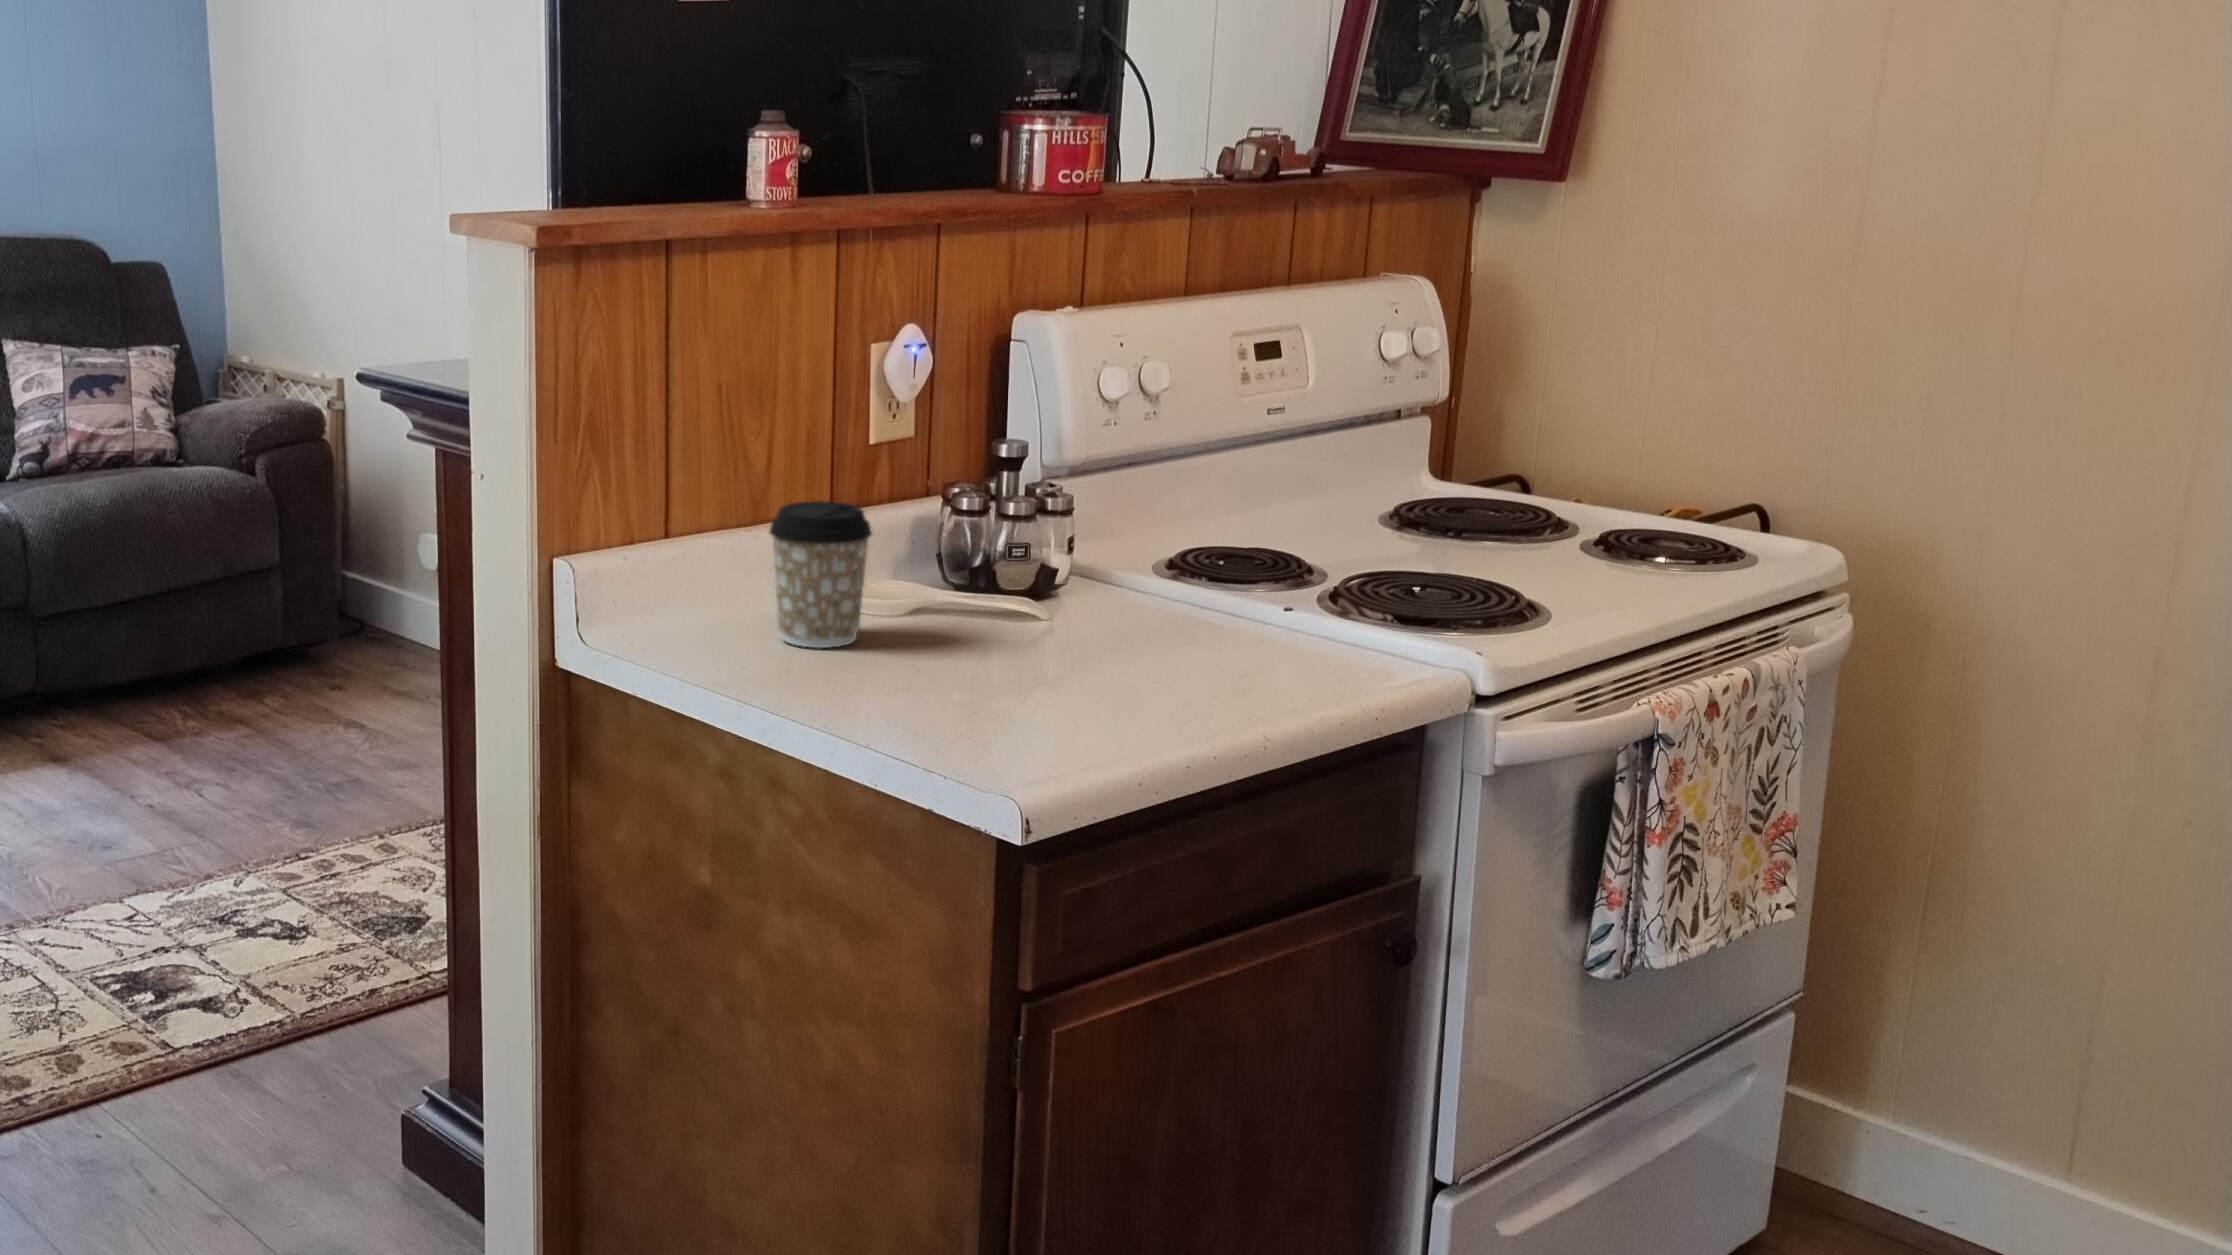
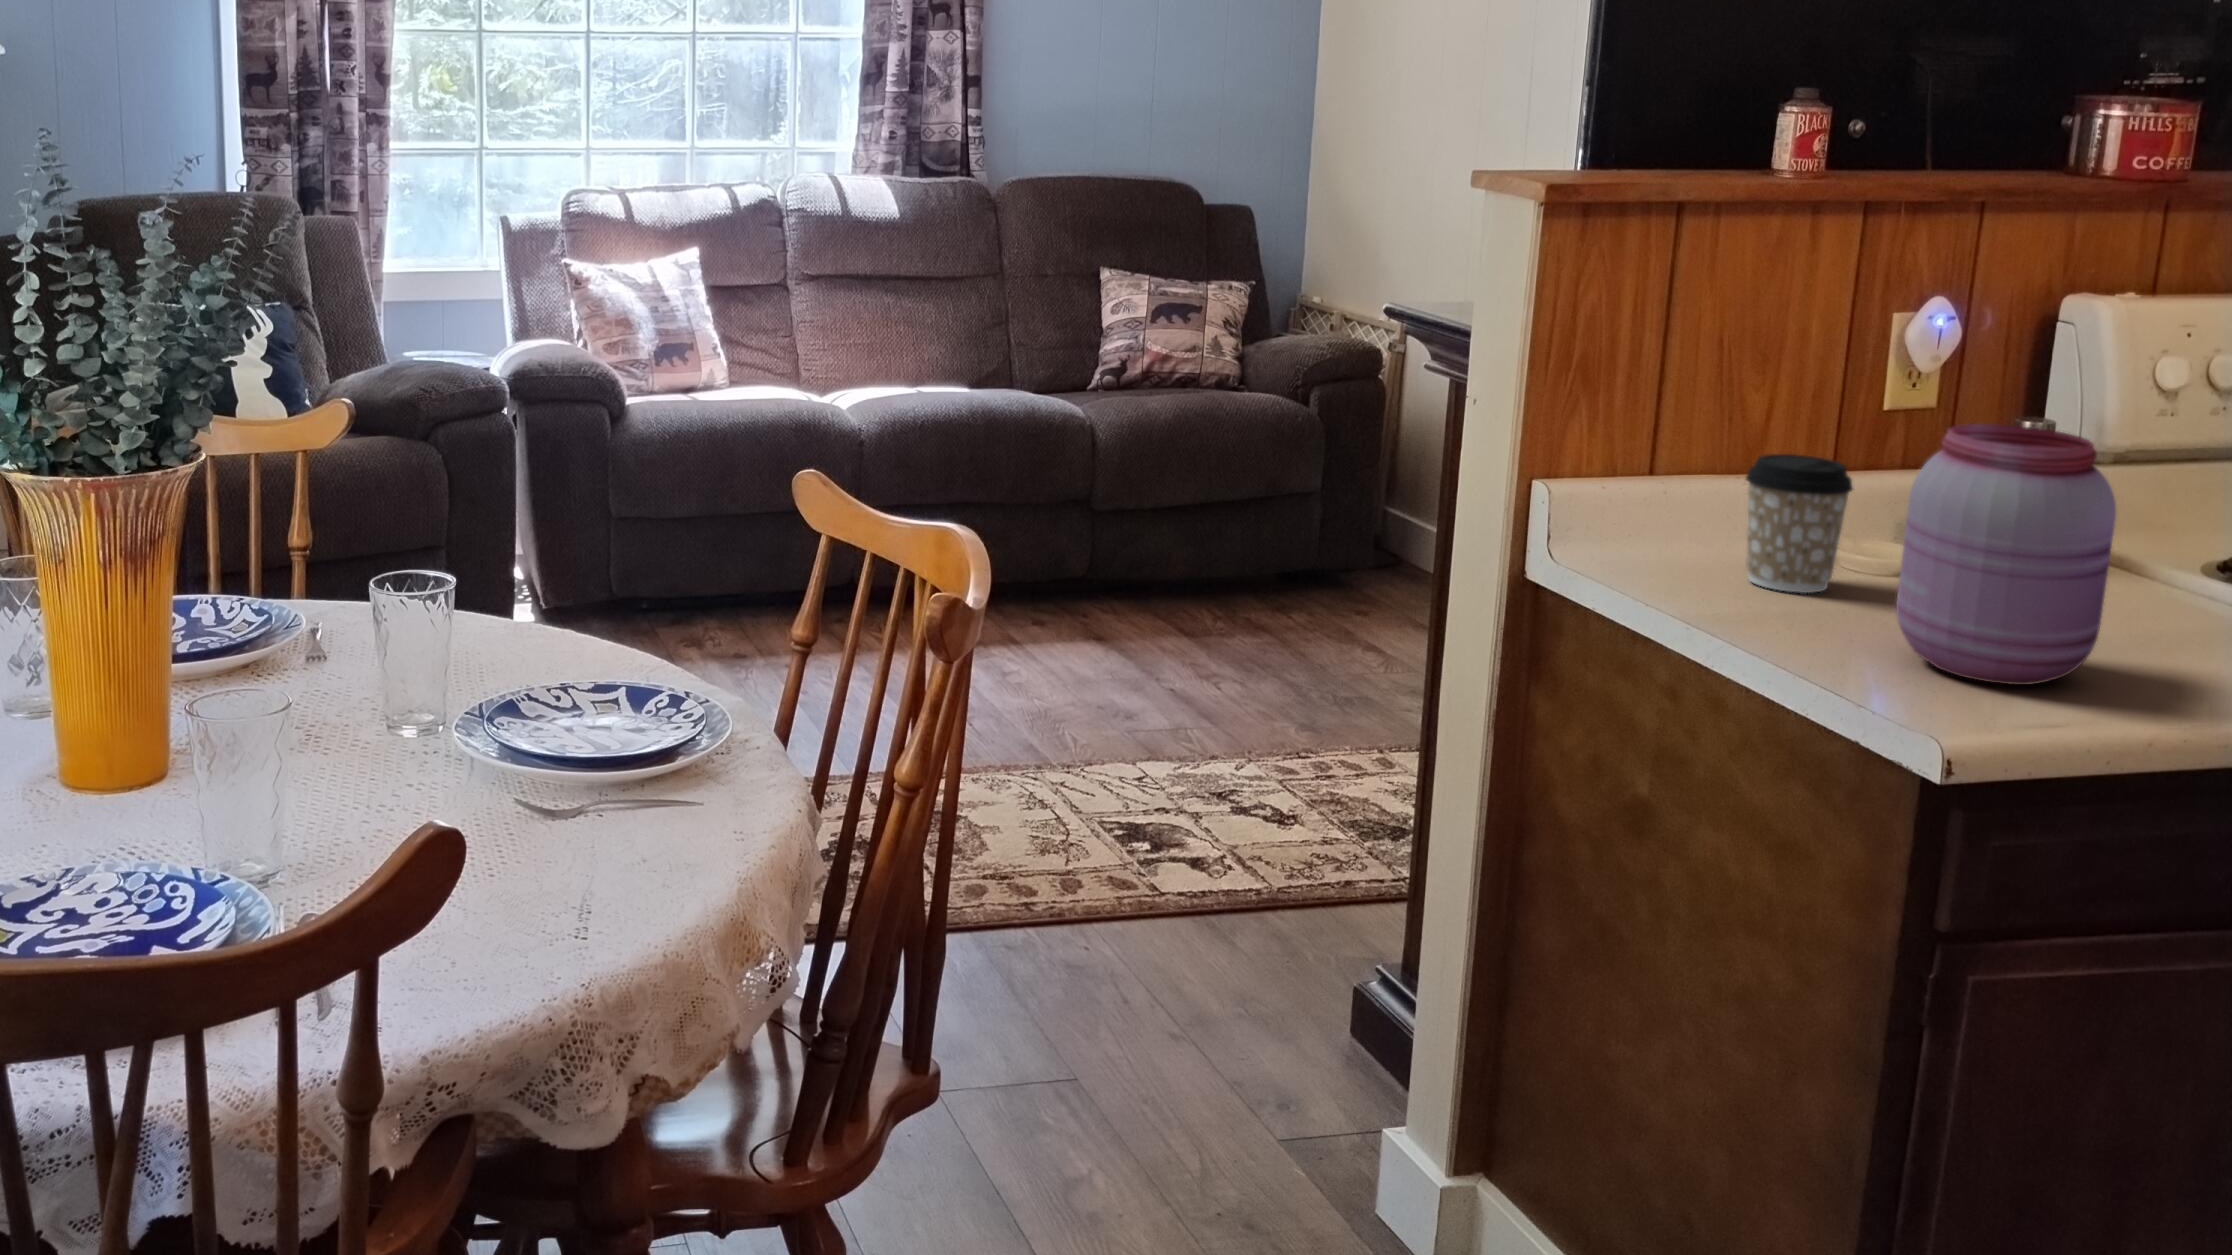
jar: none [944,455,1134,724] -> present [1896,424,2116,685]

